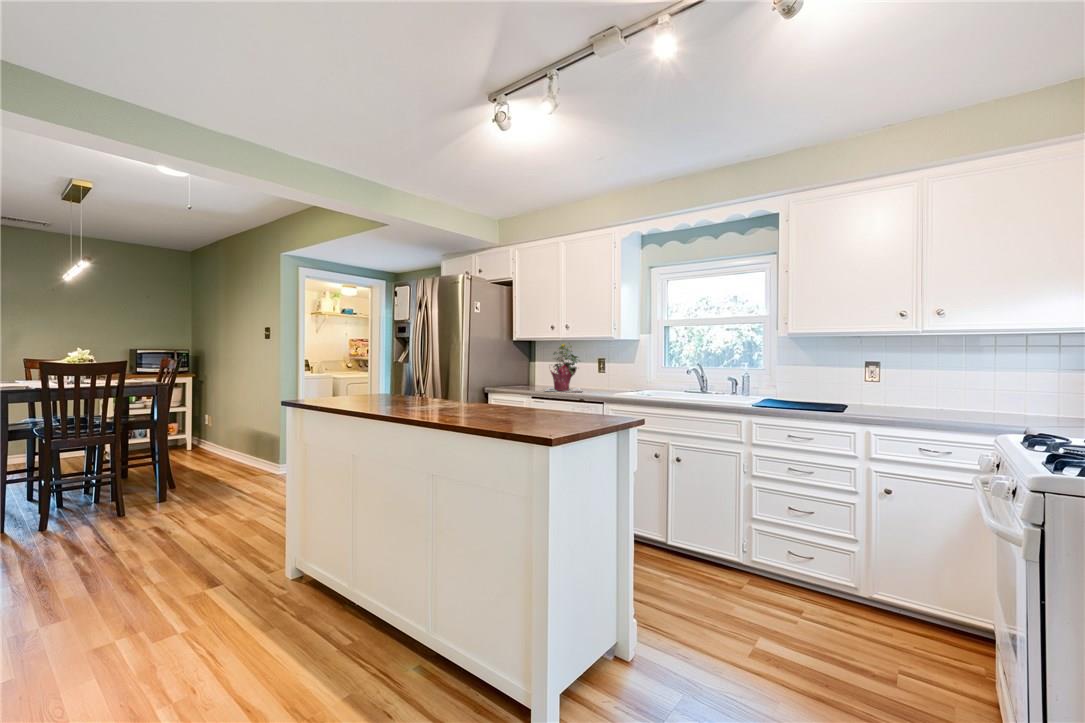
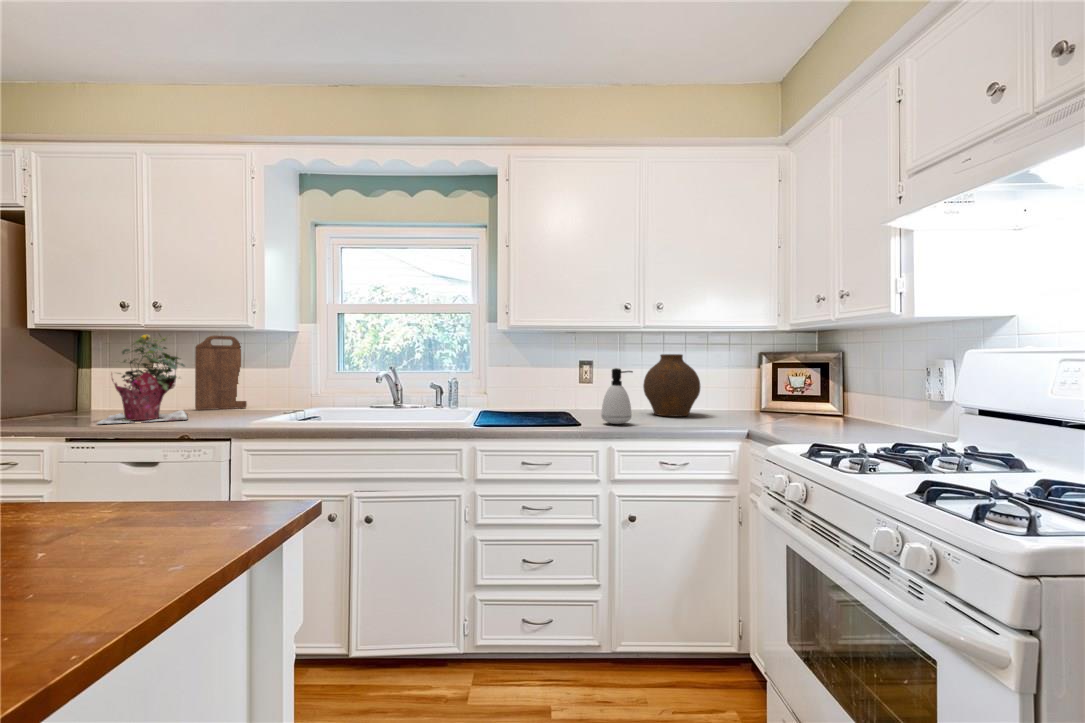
cutting board: none [584,343,611,388] -> present [195,336,247,410]
vase: none [928,355,998,414] -> present [643,354,700,417]
soap dispenser: none [865,367,897,413] -> present [601,368,633,424]

